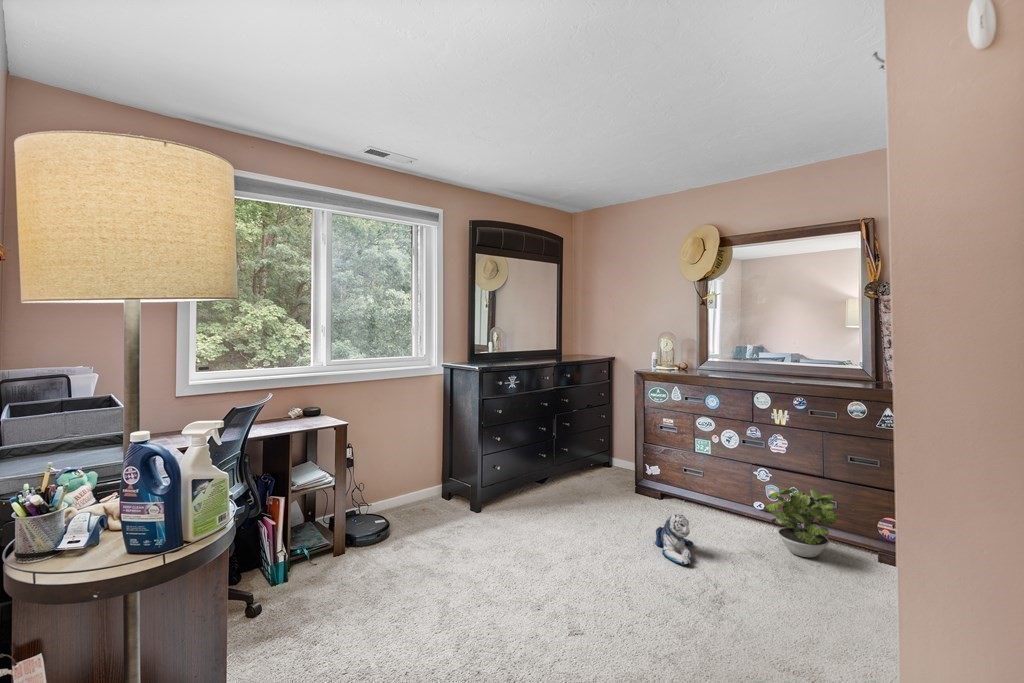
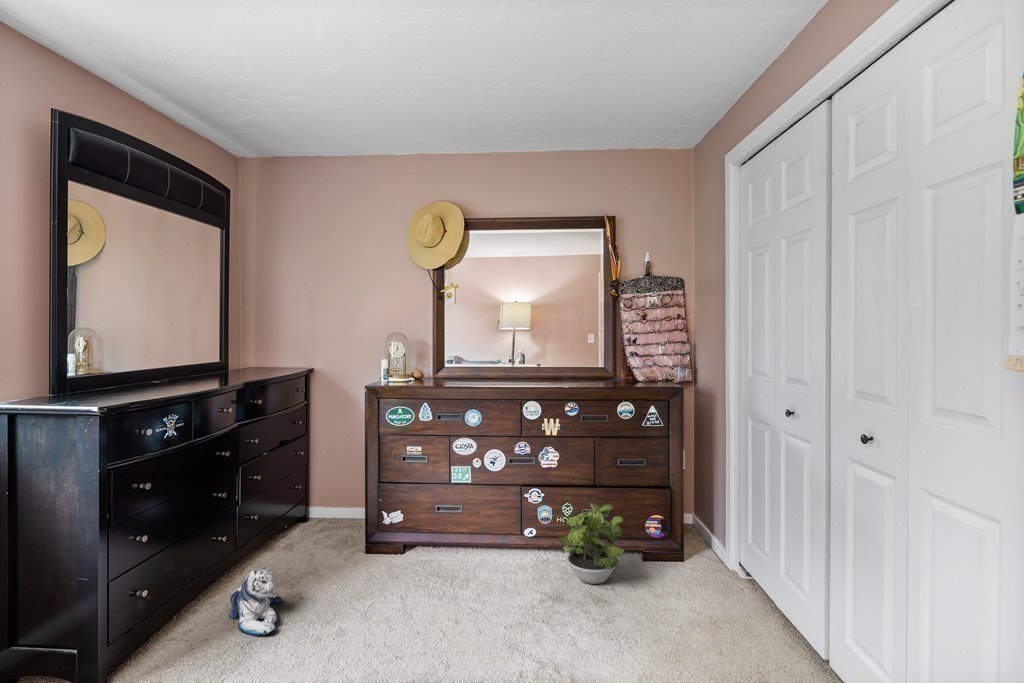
plush toy: present [655,514,693,565] -> present [229,568,282,636]

